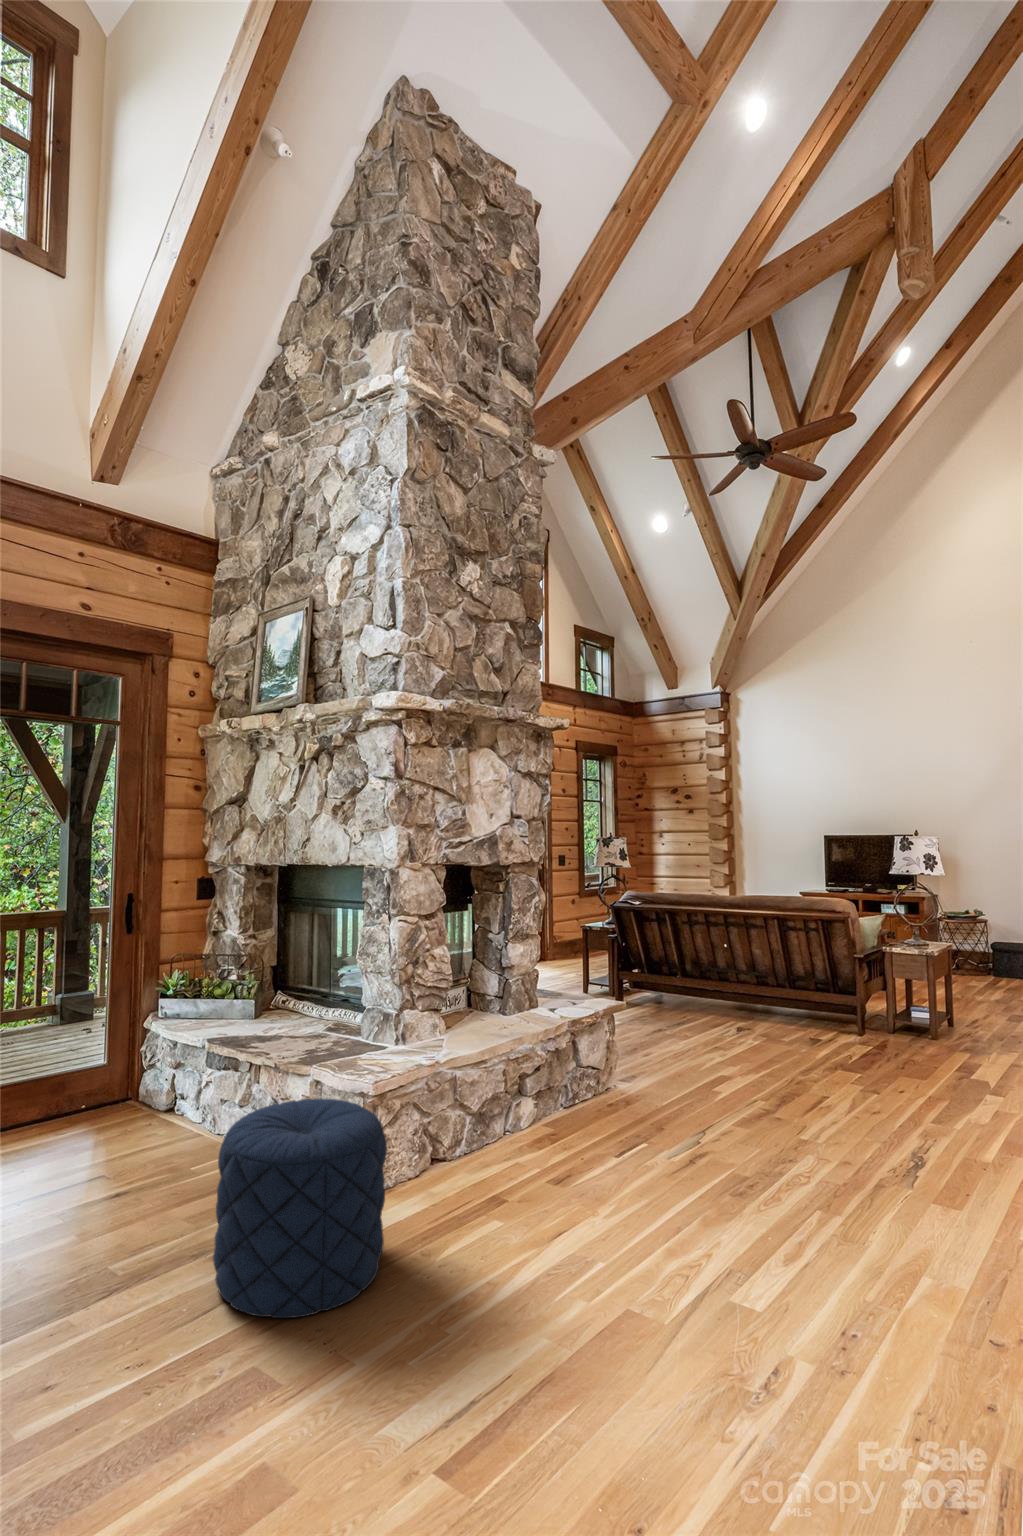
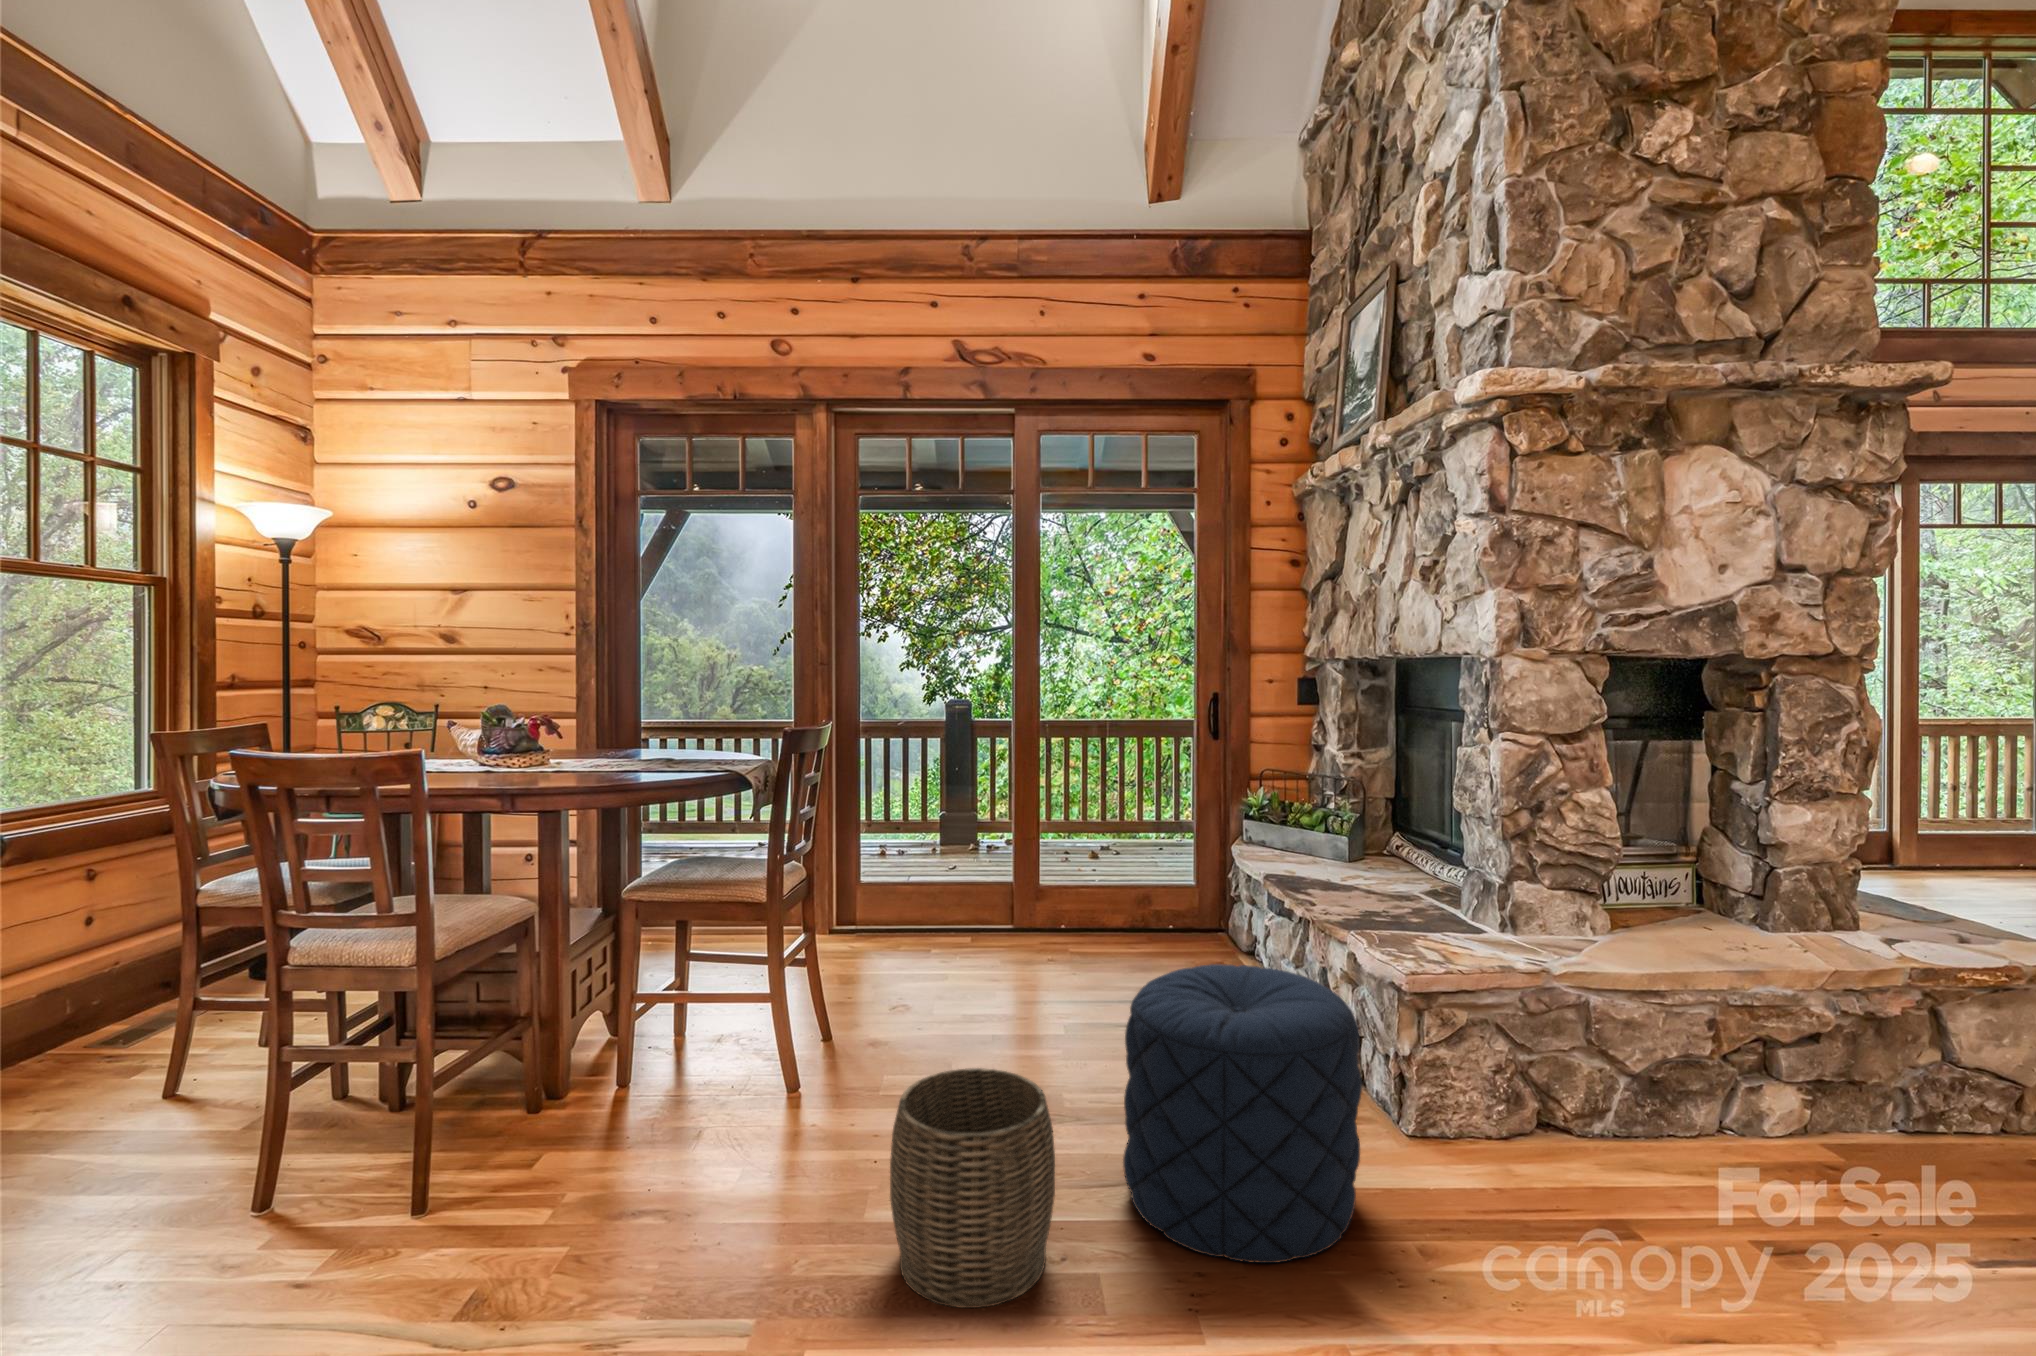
woven basket: none [72,1233,222,1450] -> present [890,1068,1055,1308]

